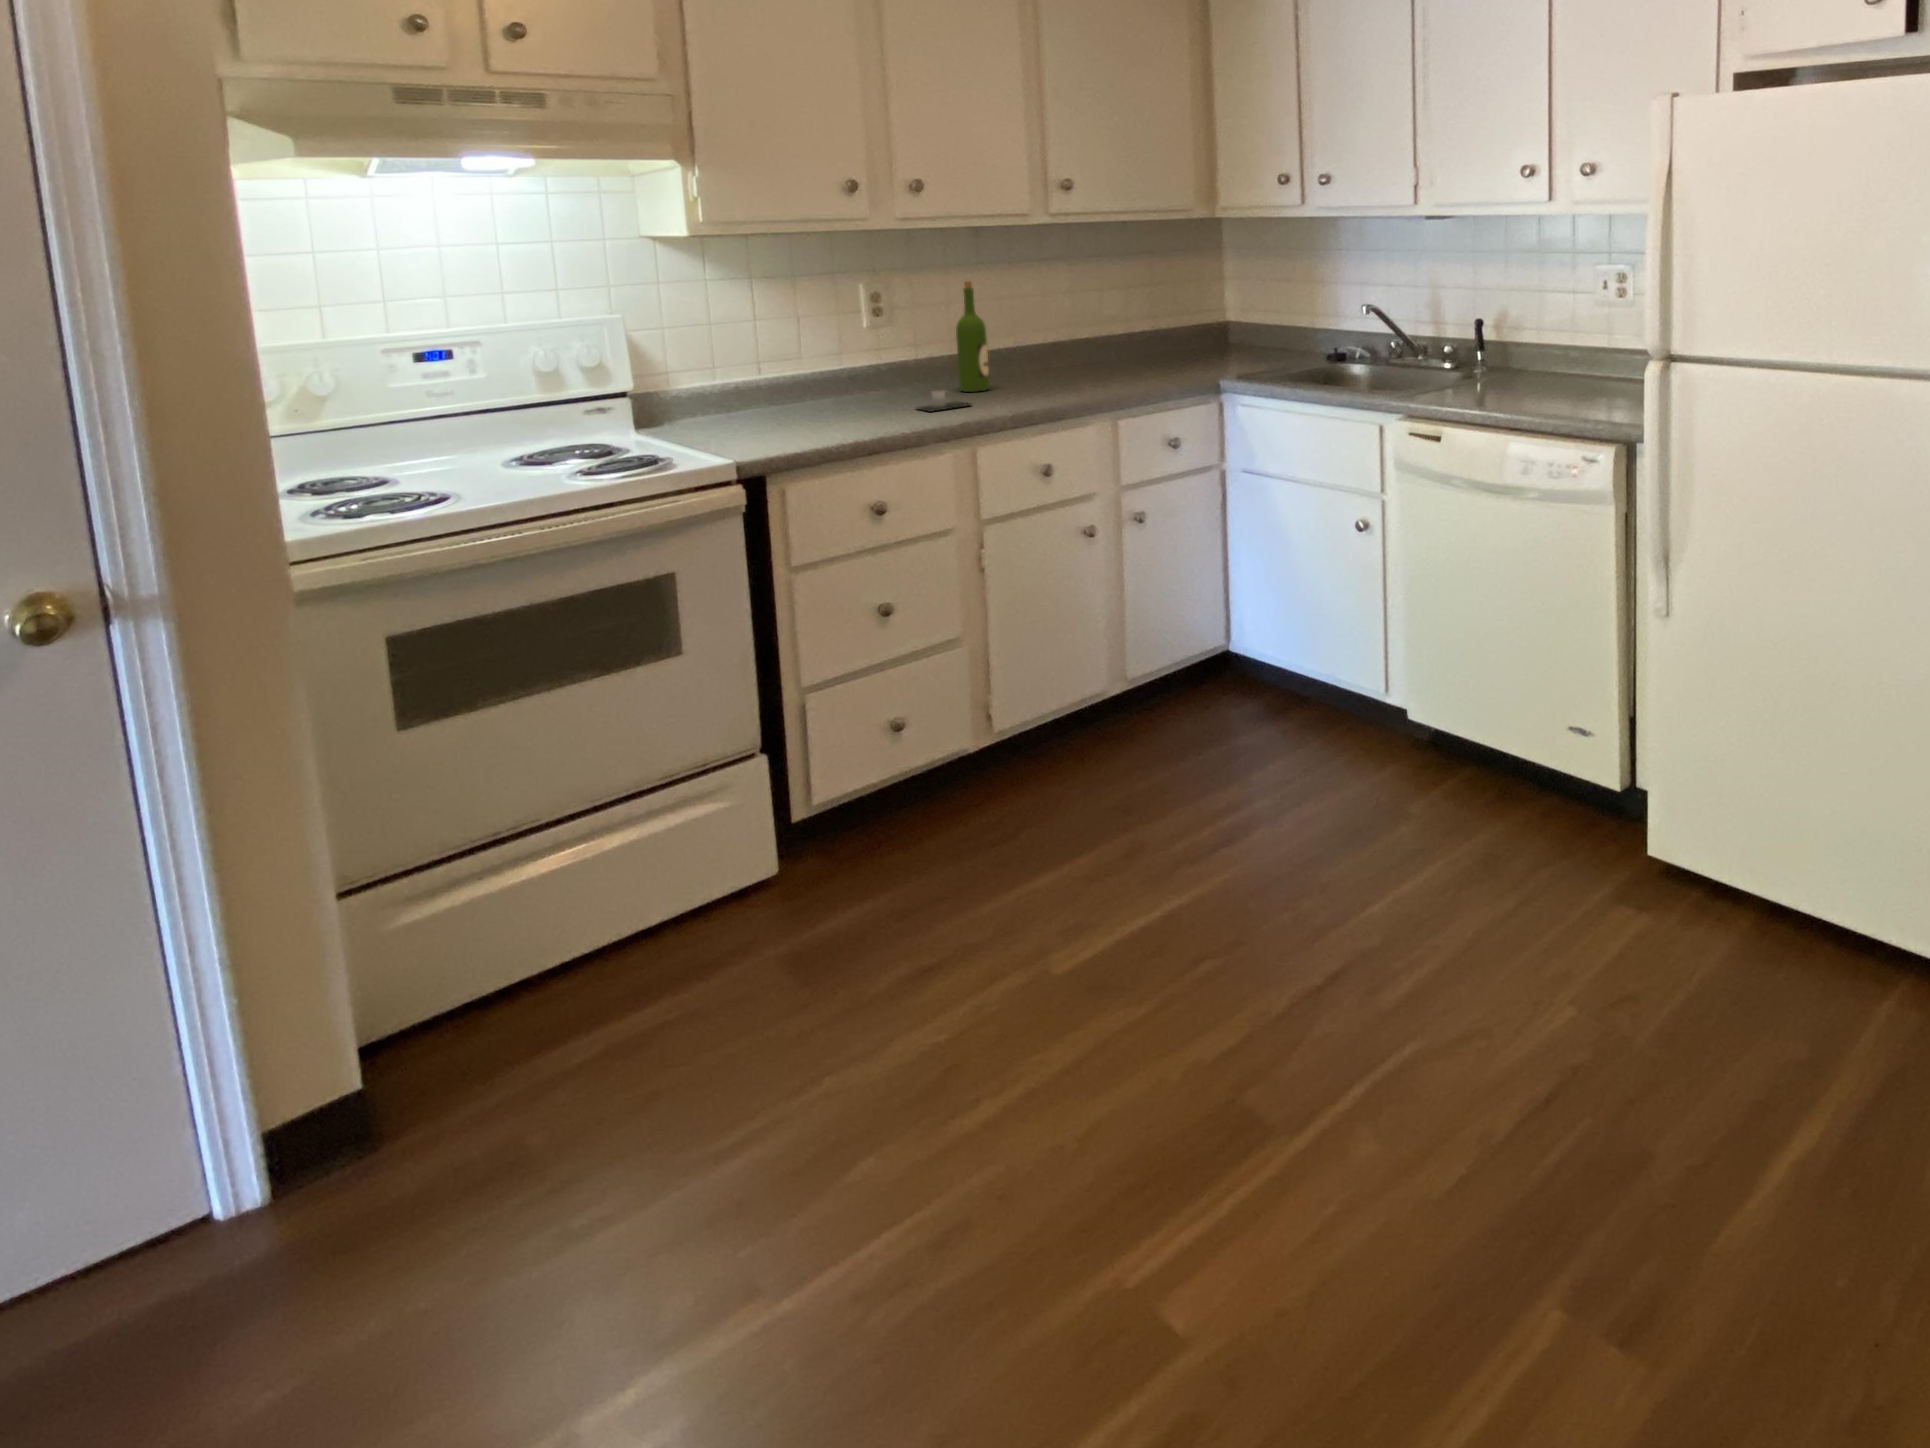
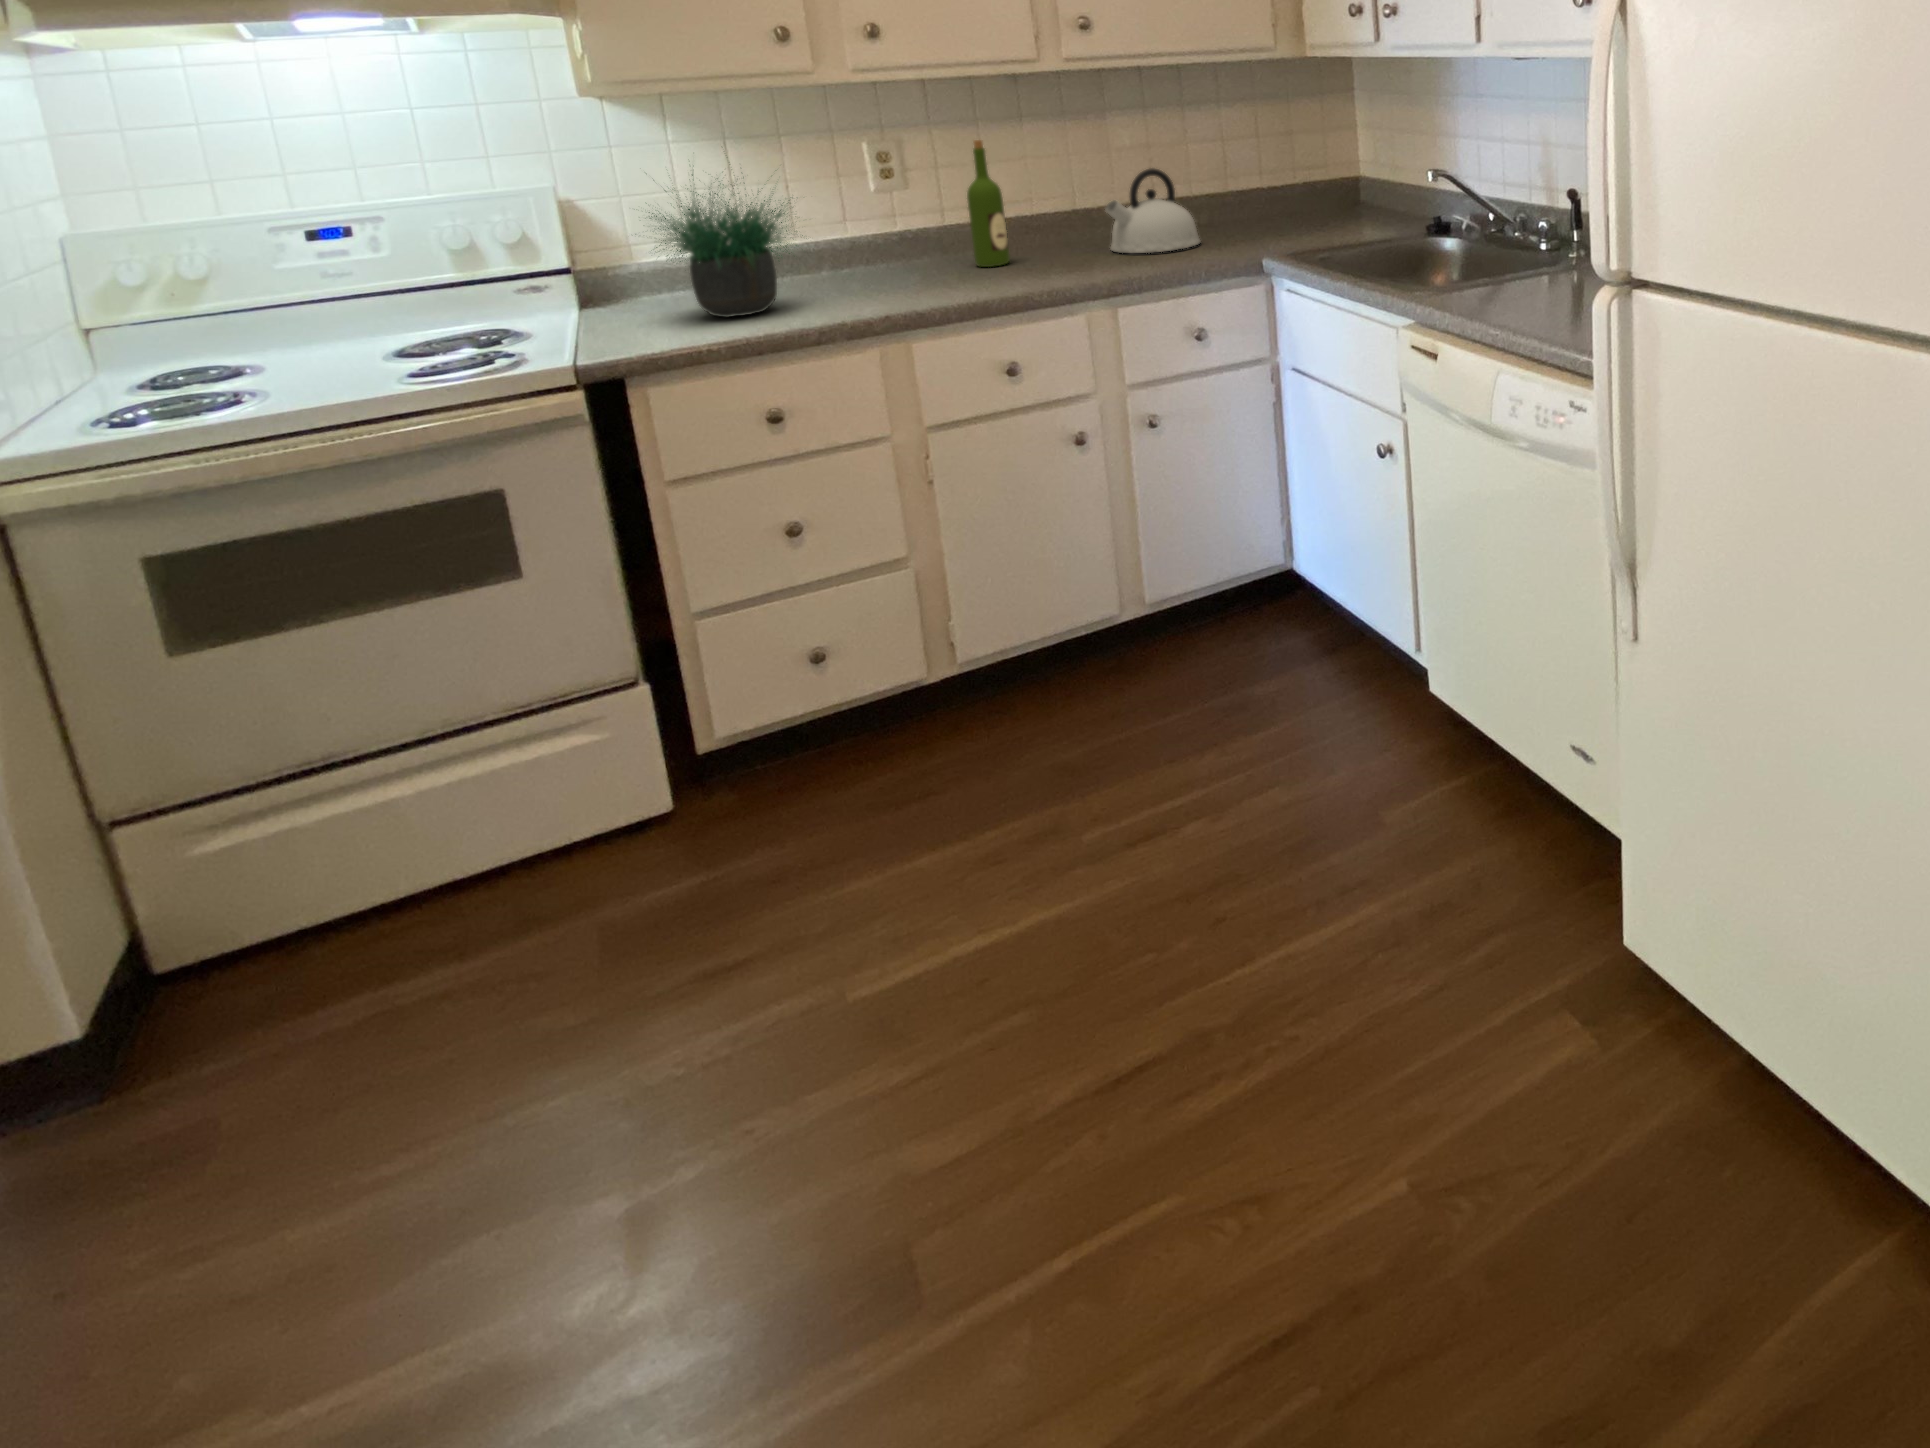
potted plant: none [717,276,890,430] -> present [649,174,803,318]
kettle: none [1061,308,1139,380] -> present [1106,168,1200,253]
mug: present [917,391,971,412] -> none [886,270,950,296]

